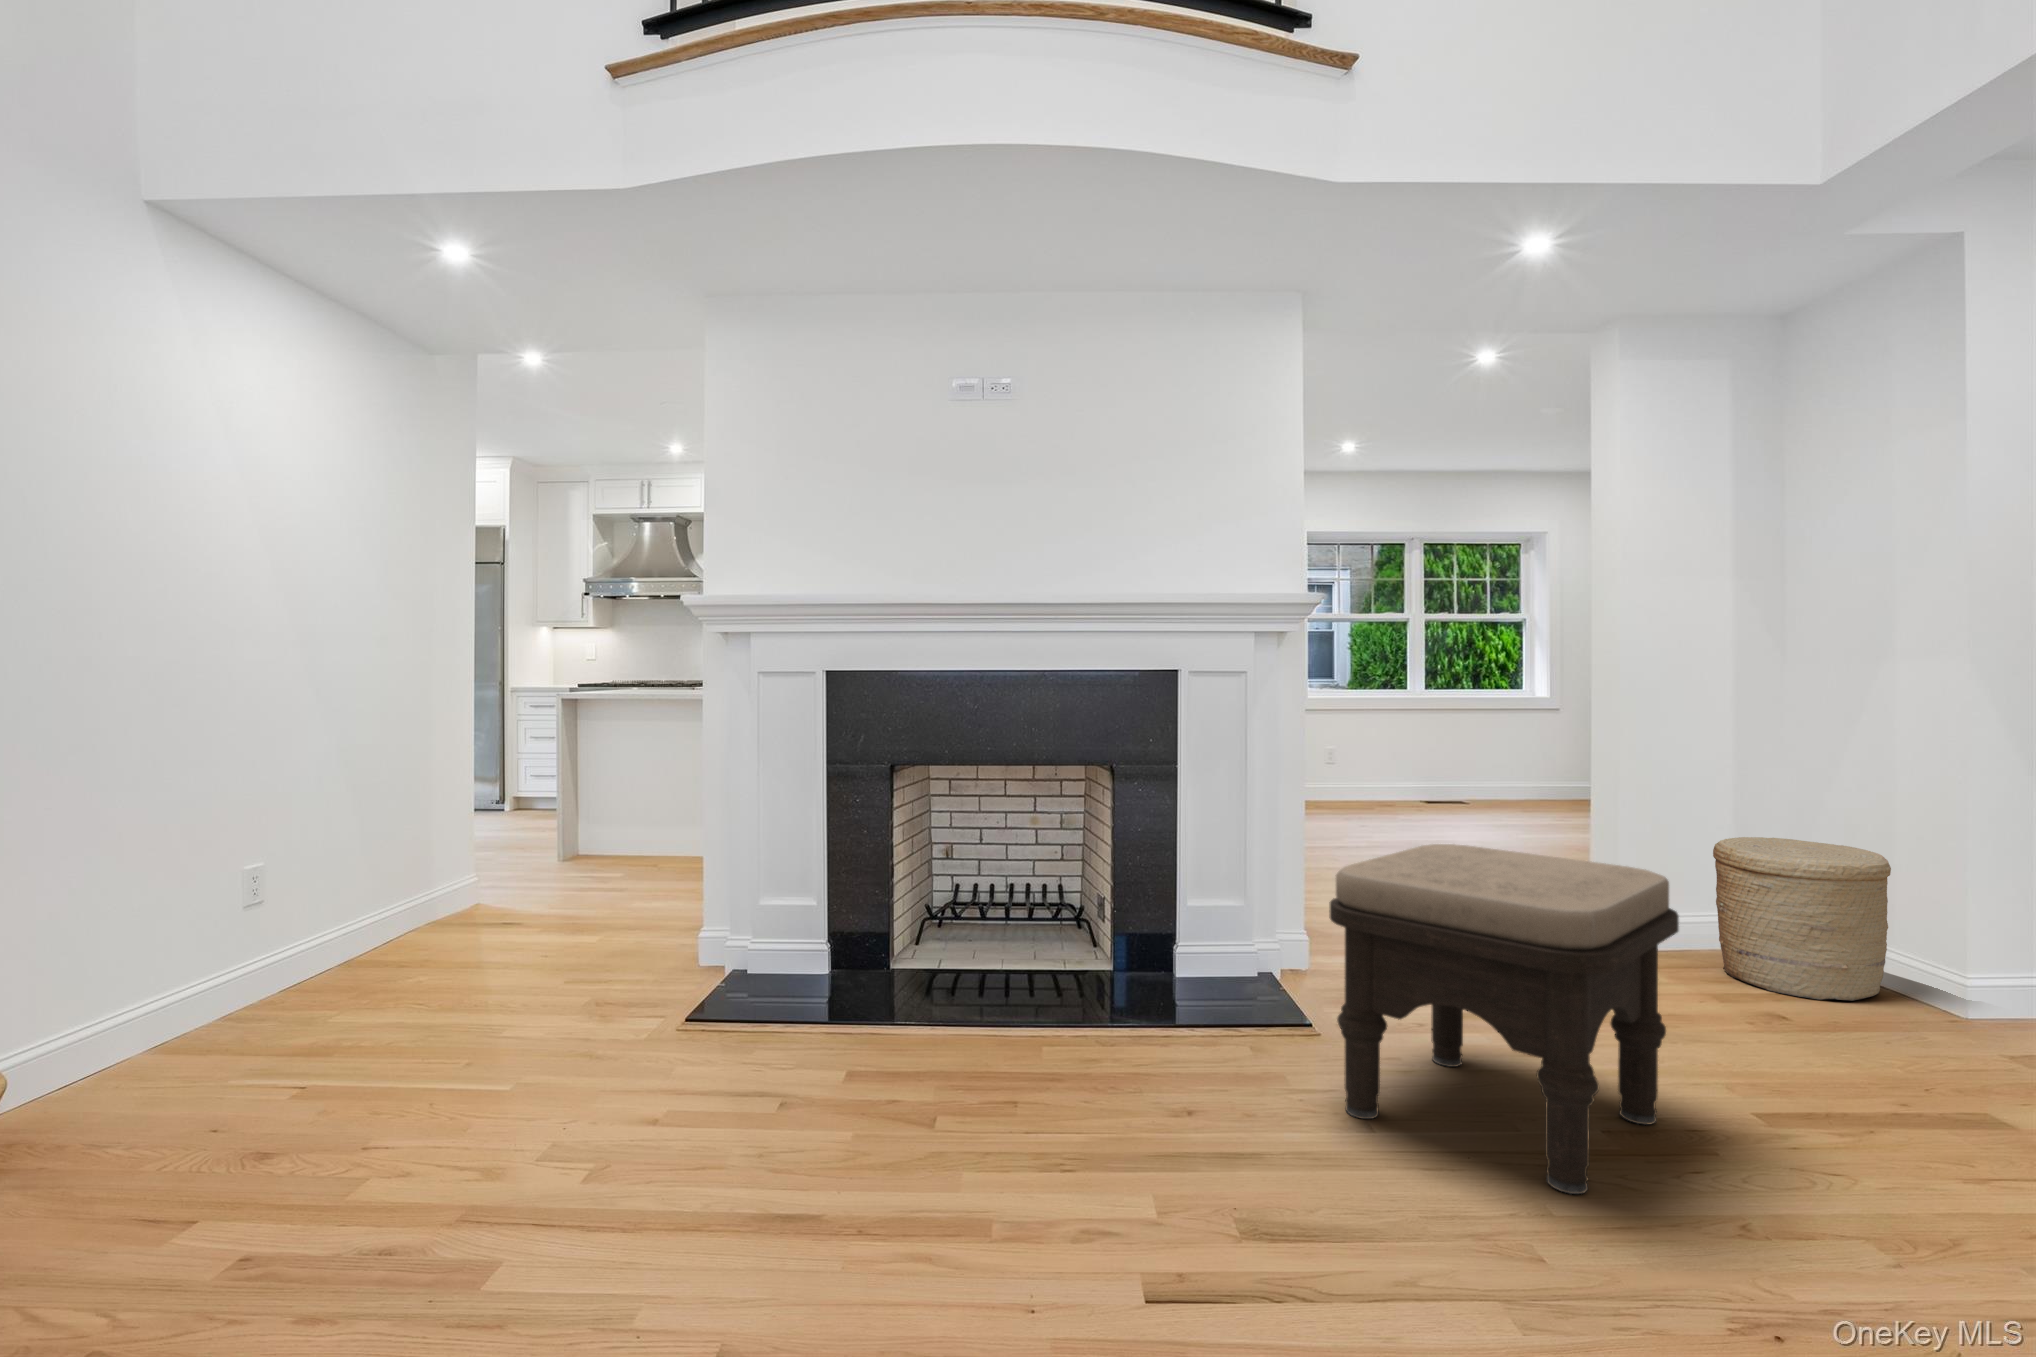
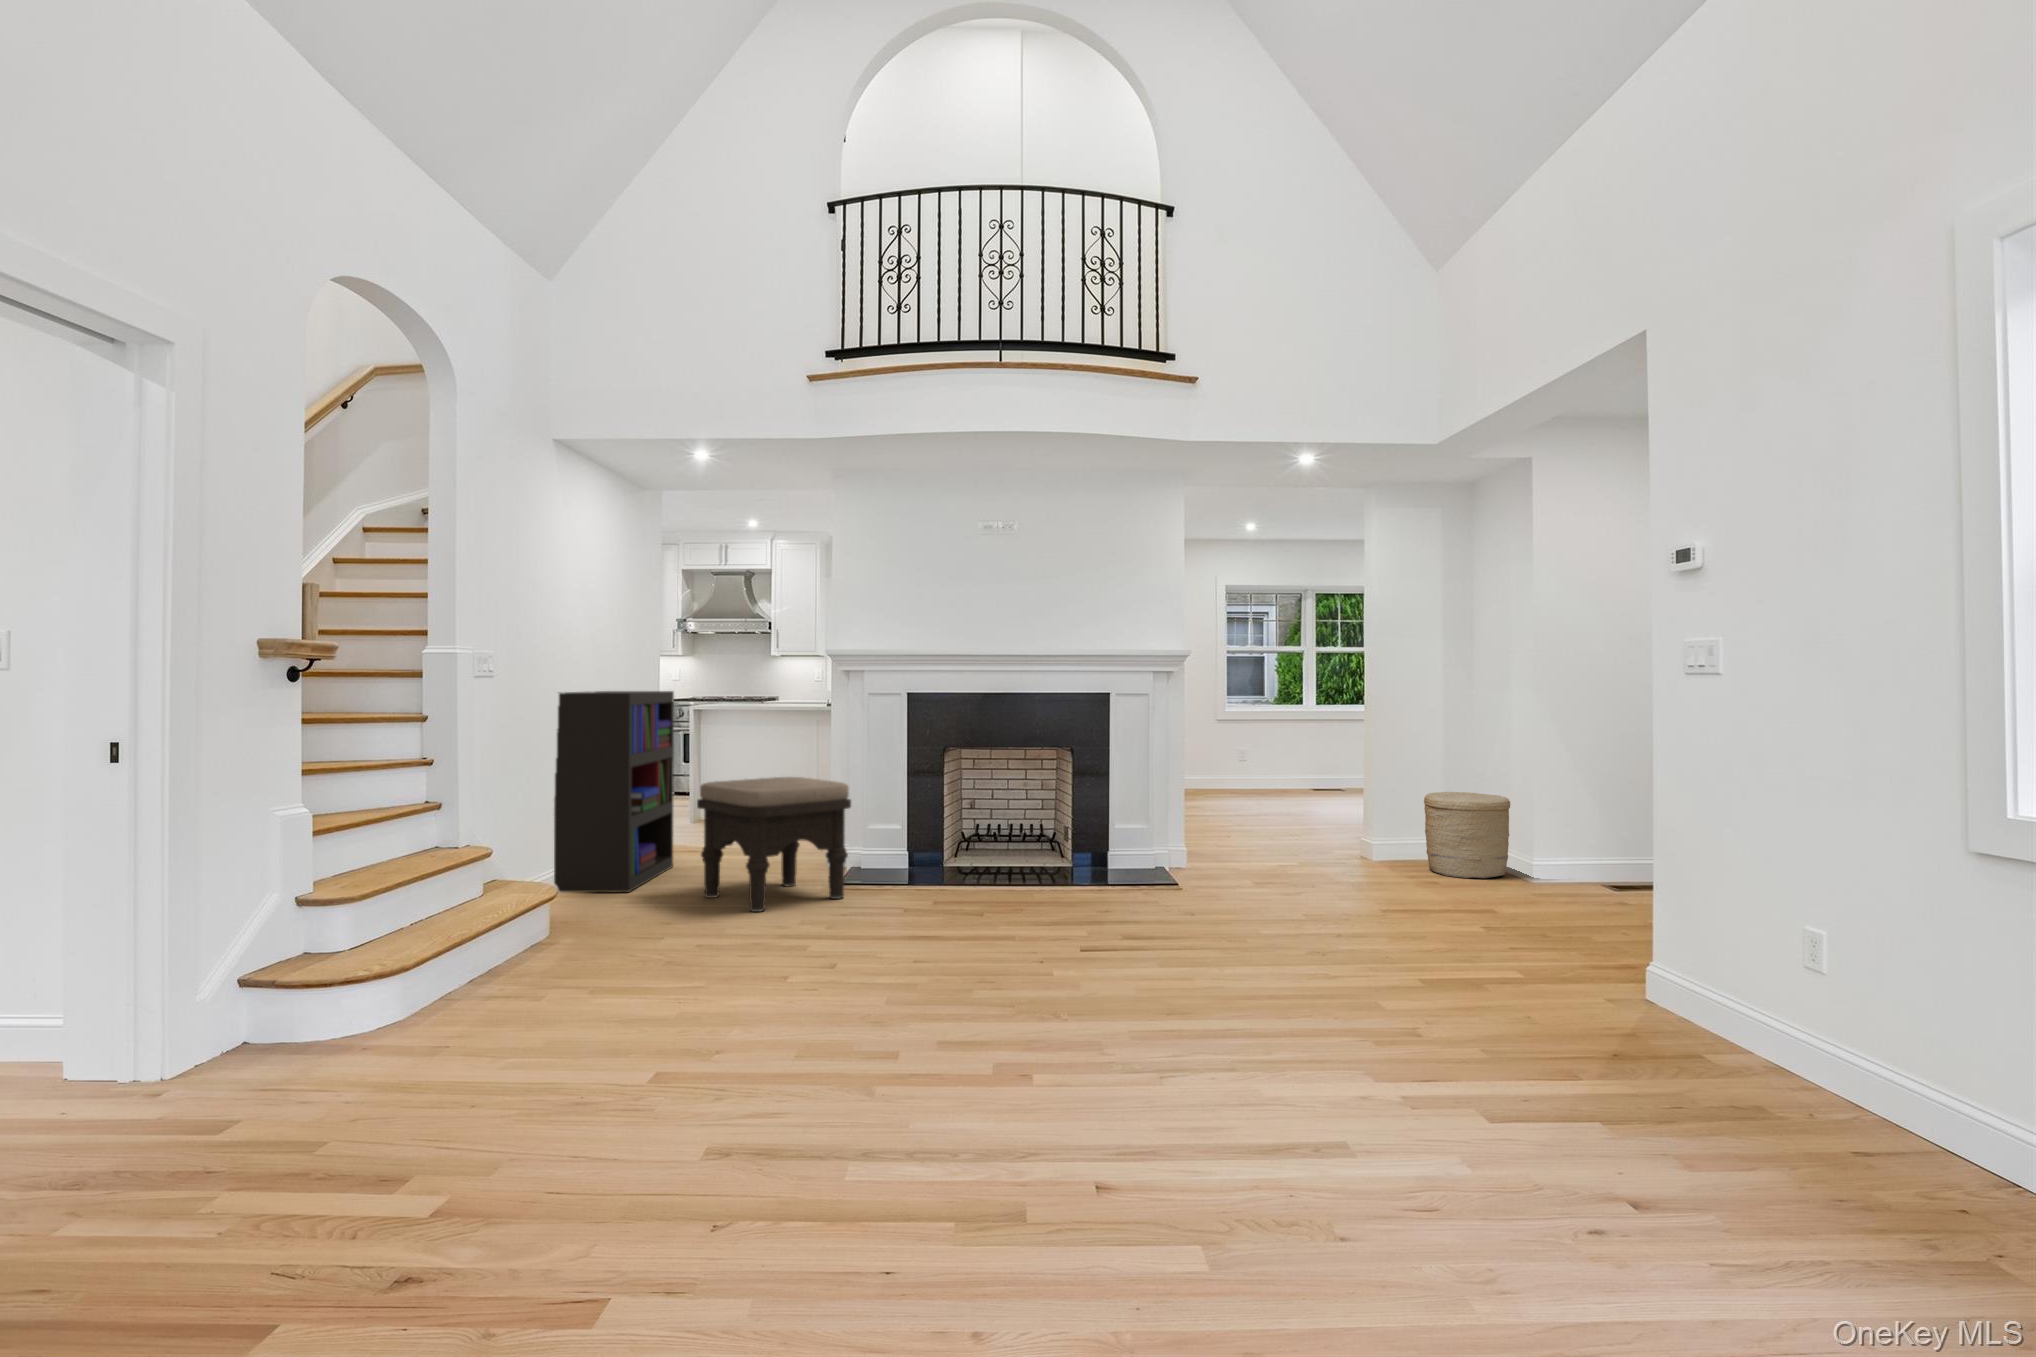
bookshelf: none [119,672,433,1059] -> present [554,691,674,892]
ottoman: present [1329,844,1679,1194] -> present [697,777,851,912]

